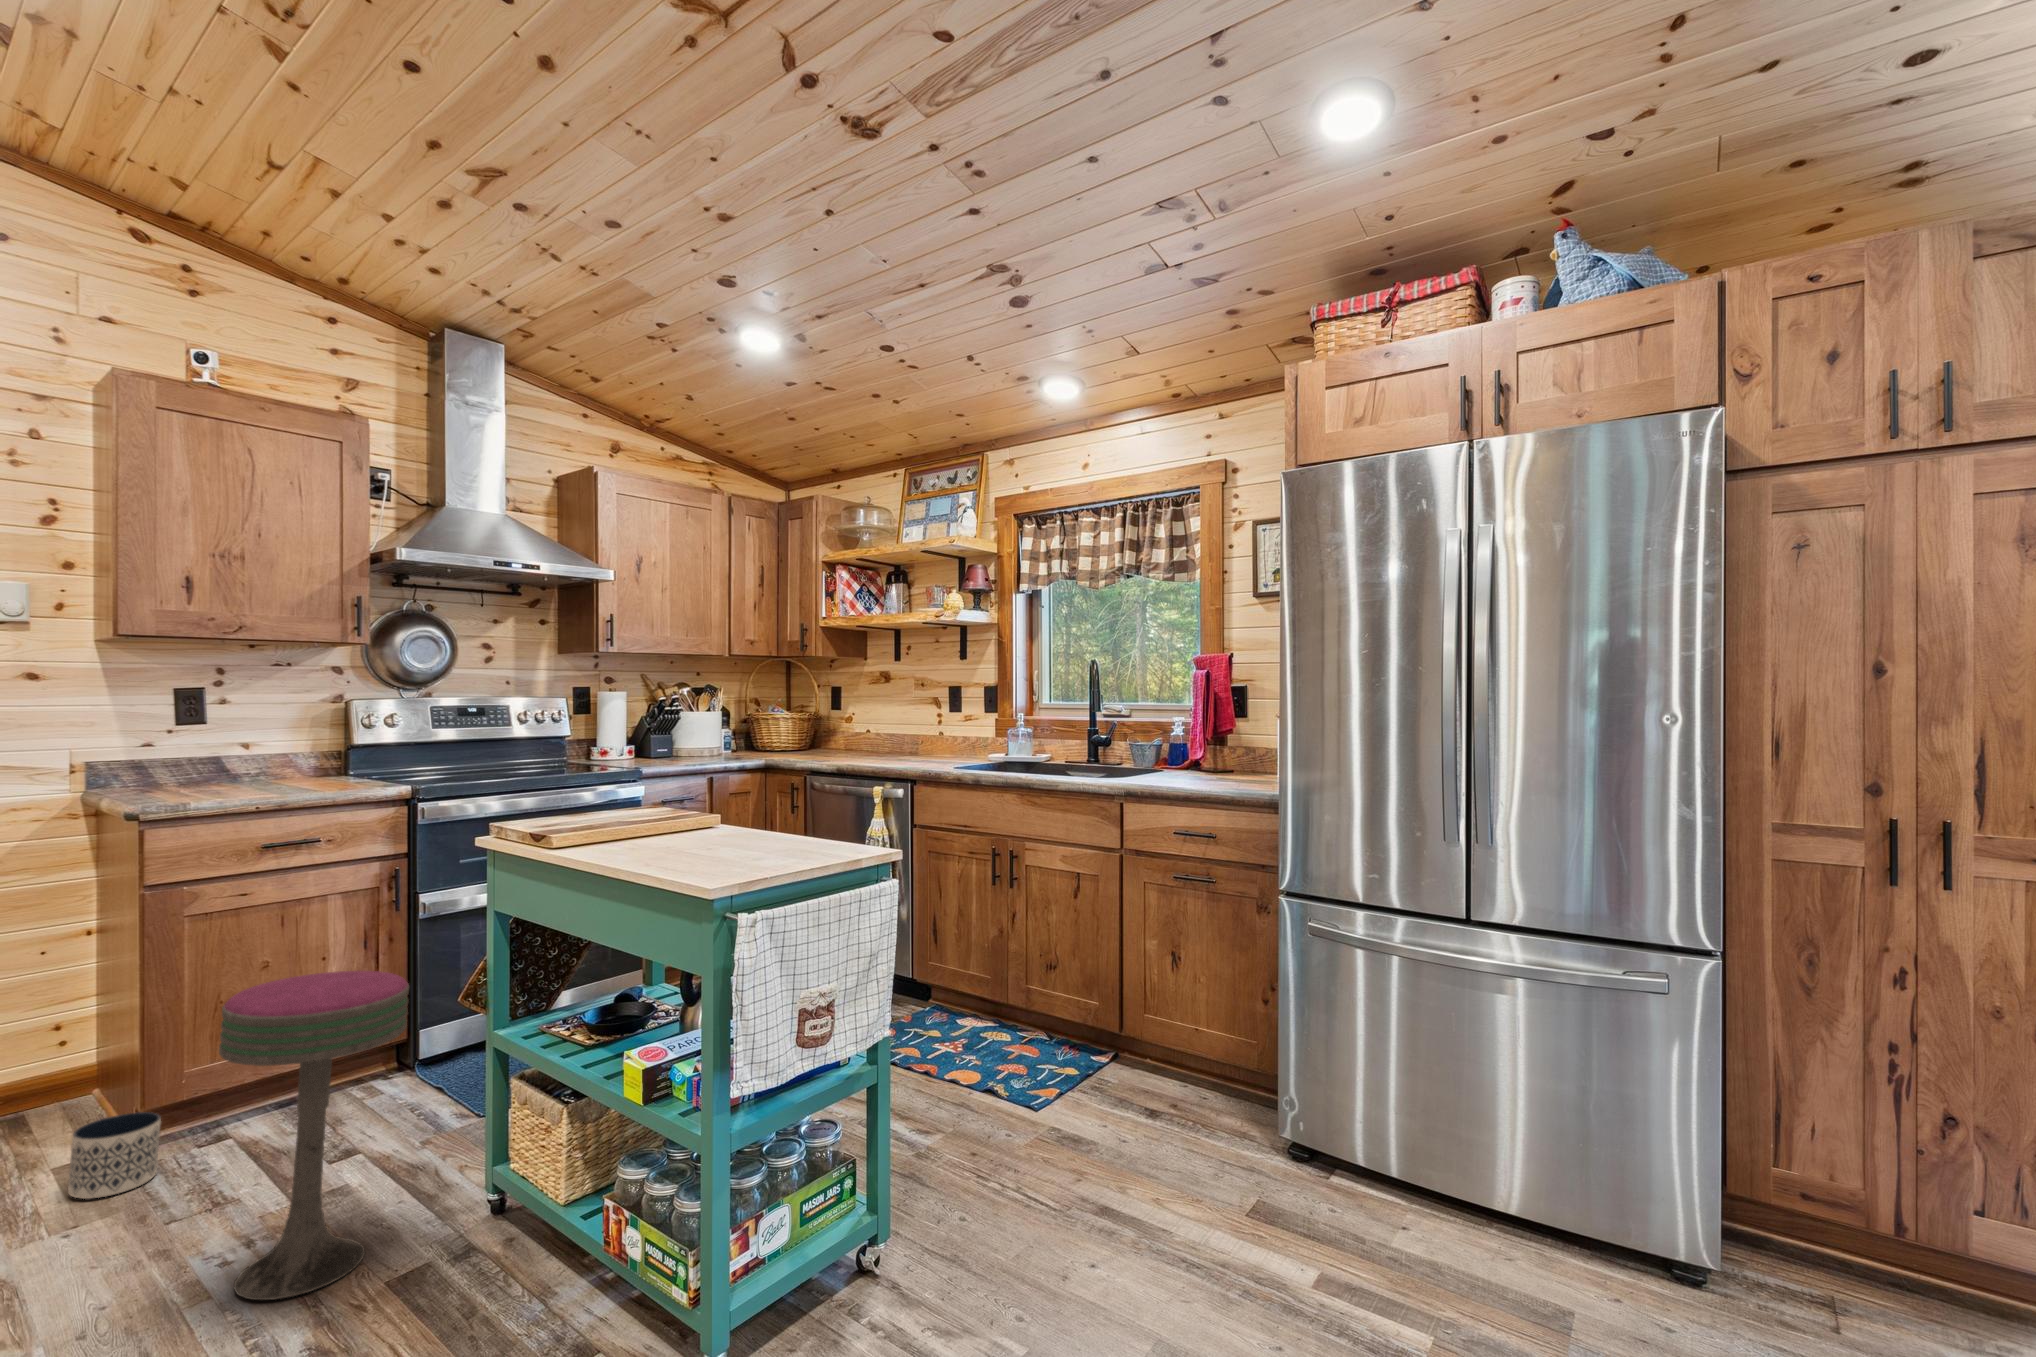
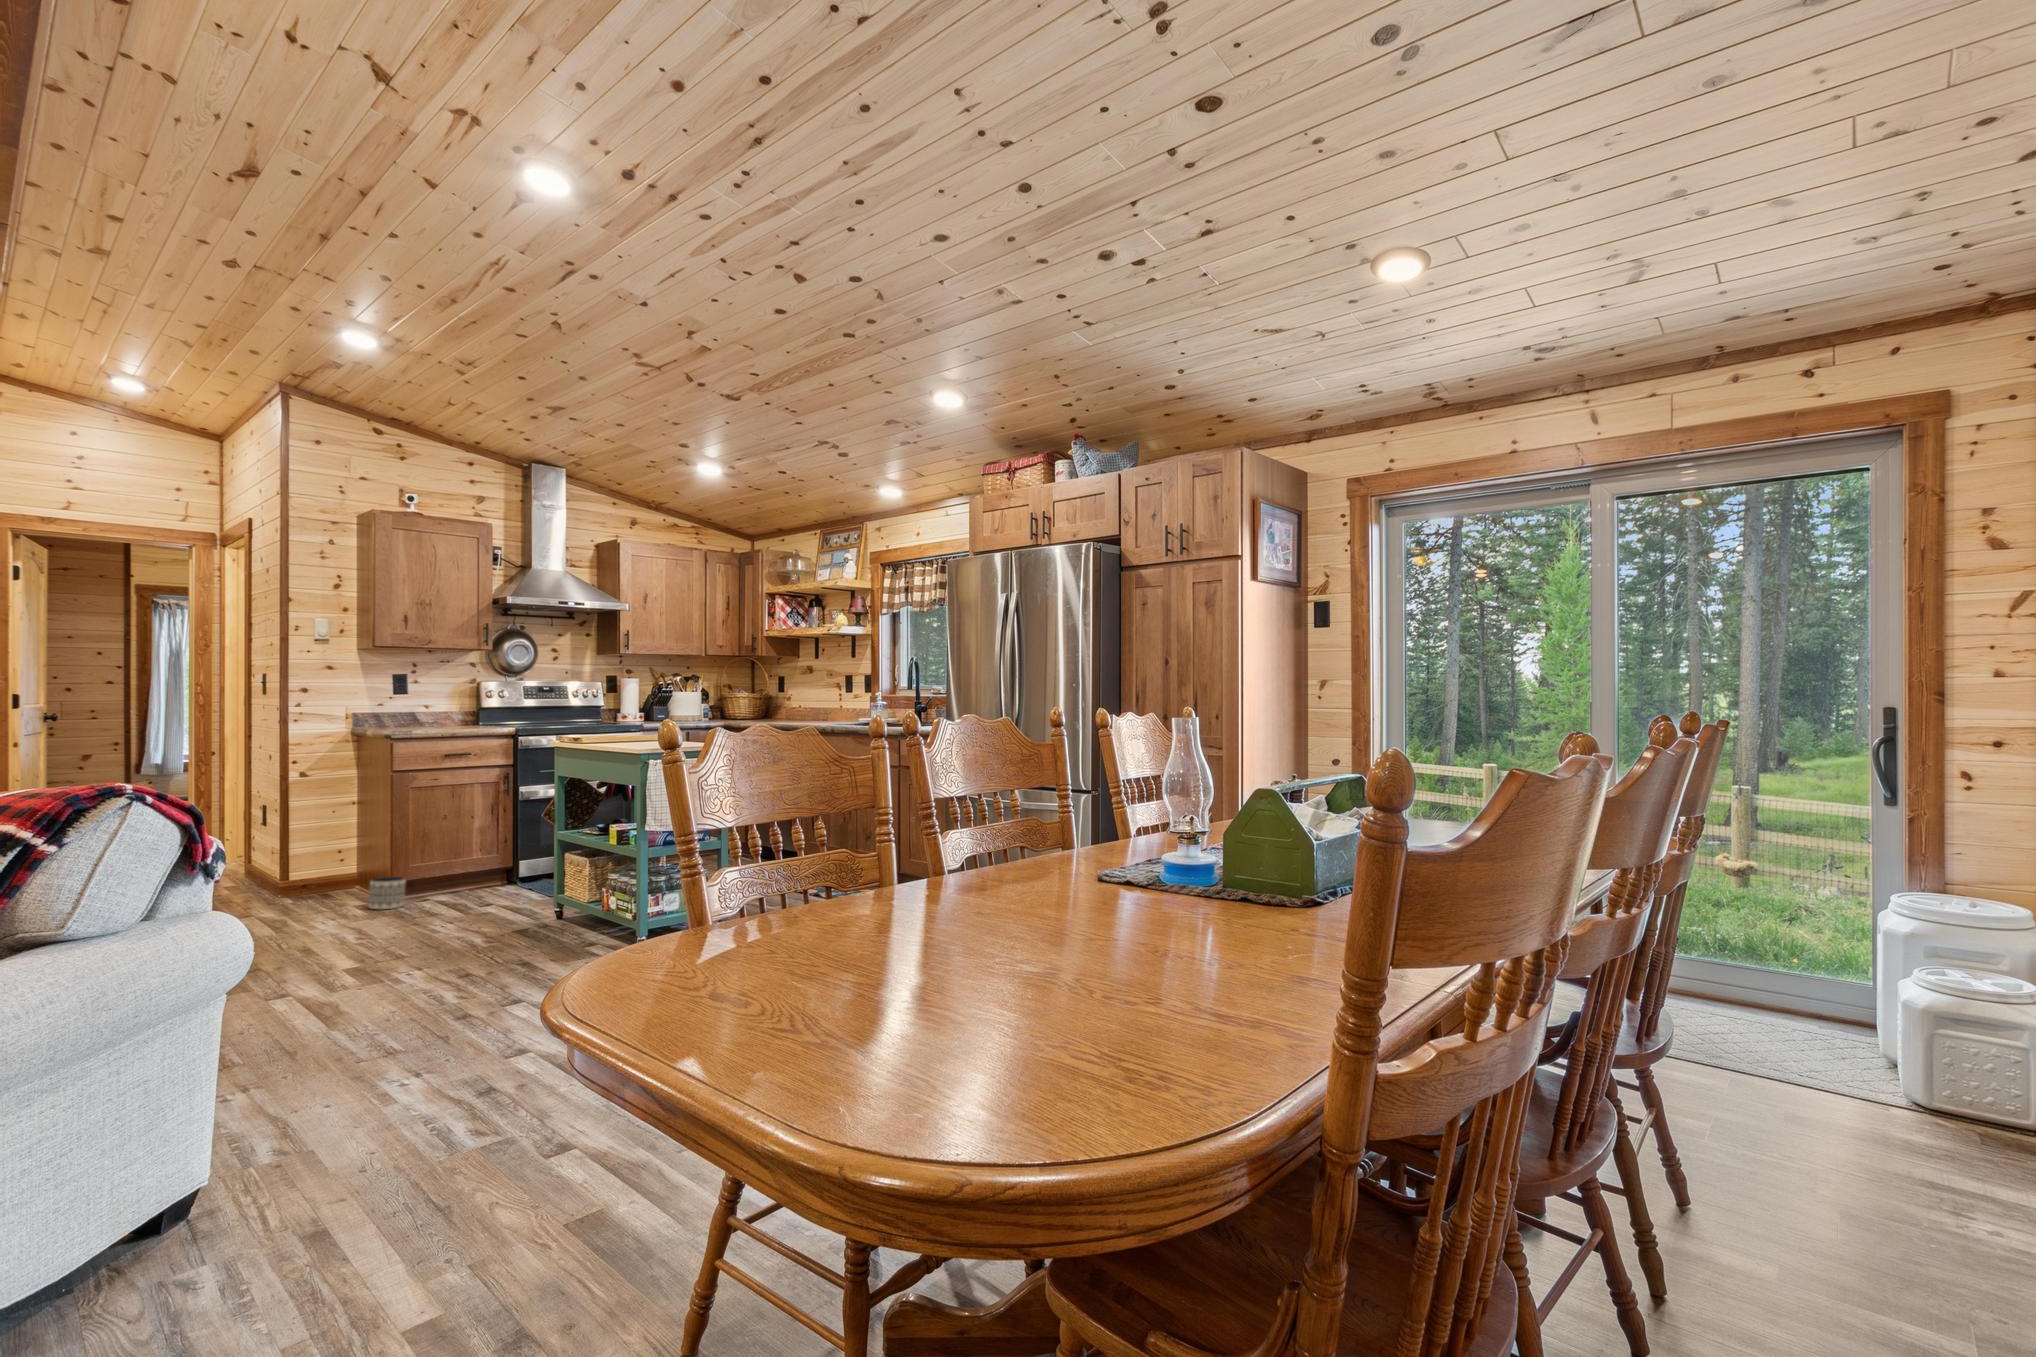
bar stool: present [219,971,409,1300] -> none [447,800,523,929]

